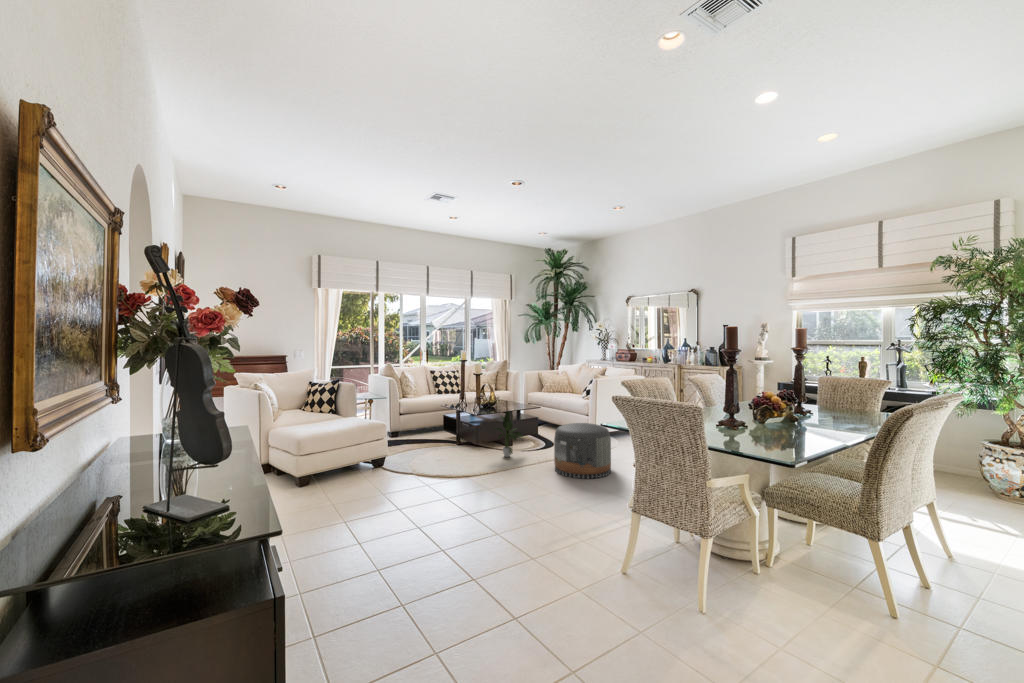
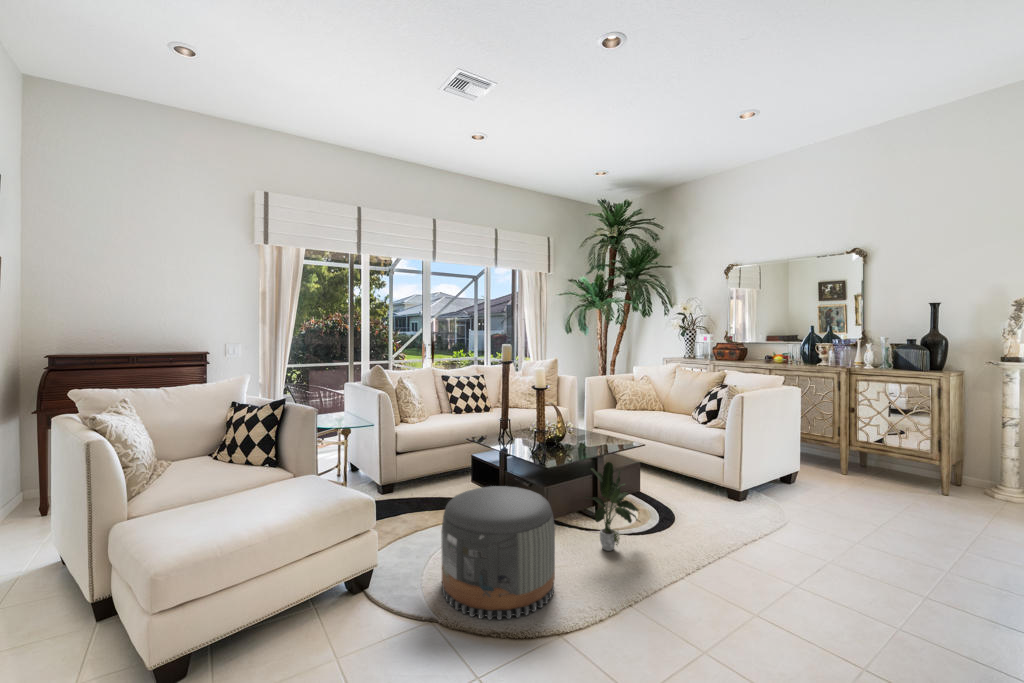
pouf: present [554,423,611,479] -> present [441,486,555,620]

